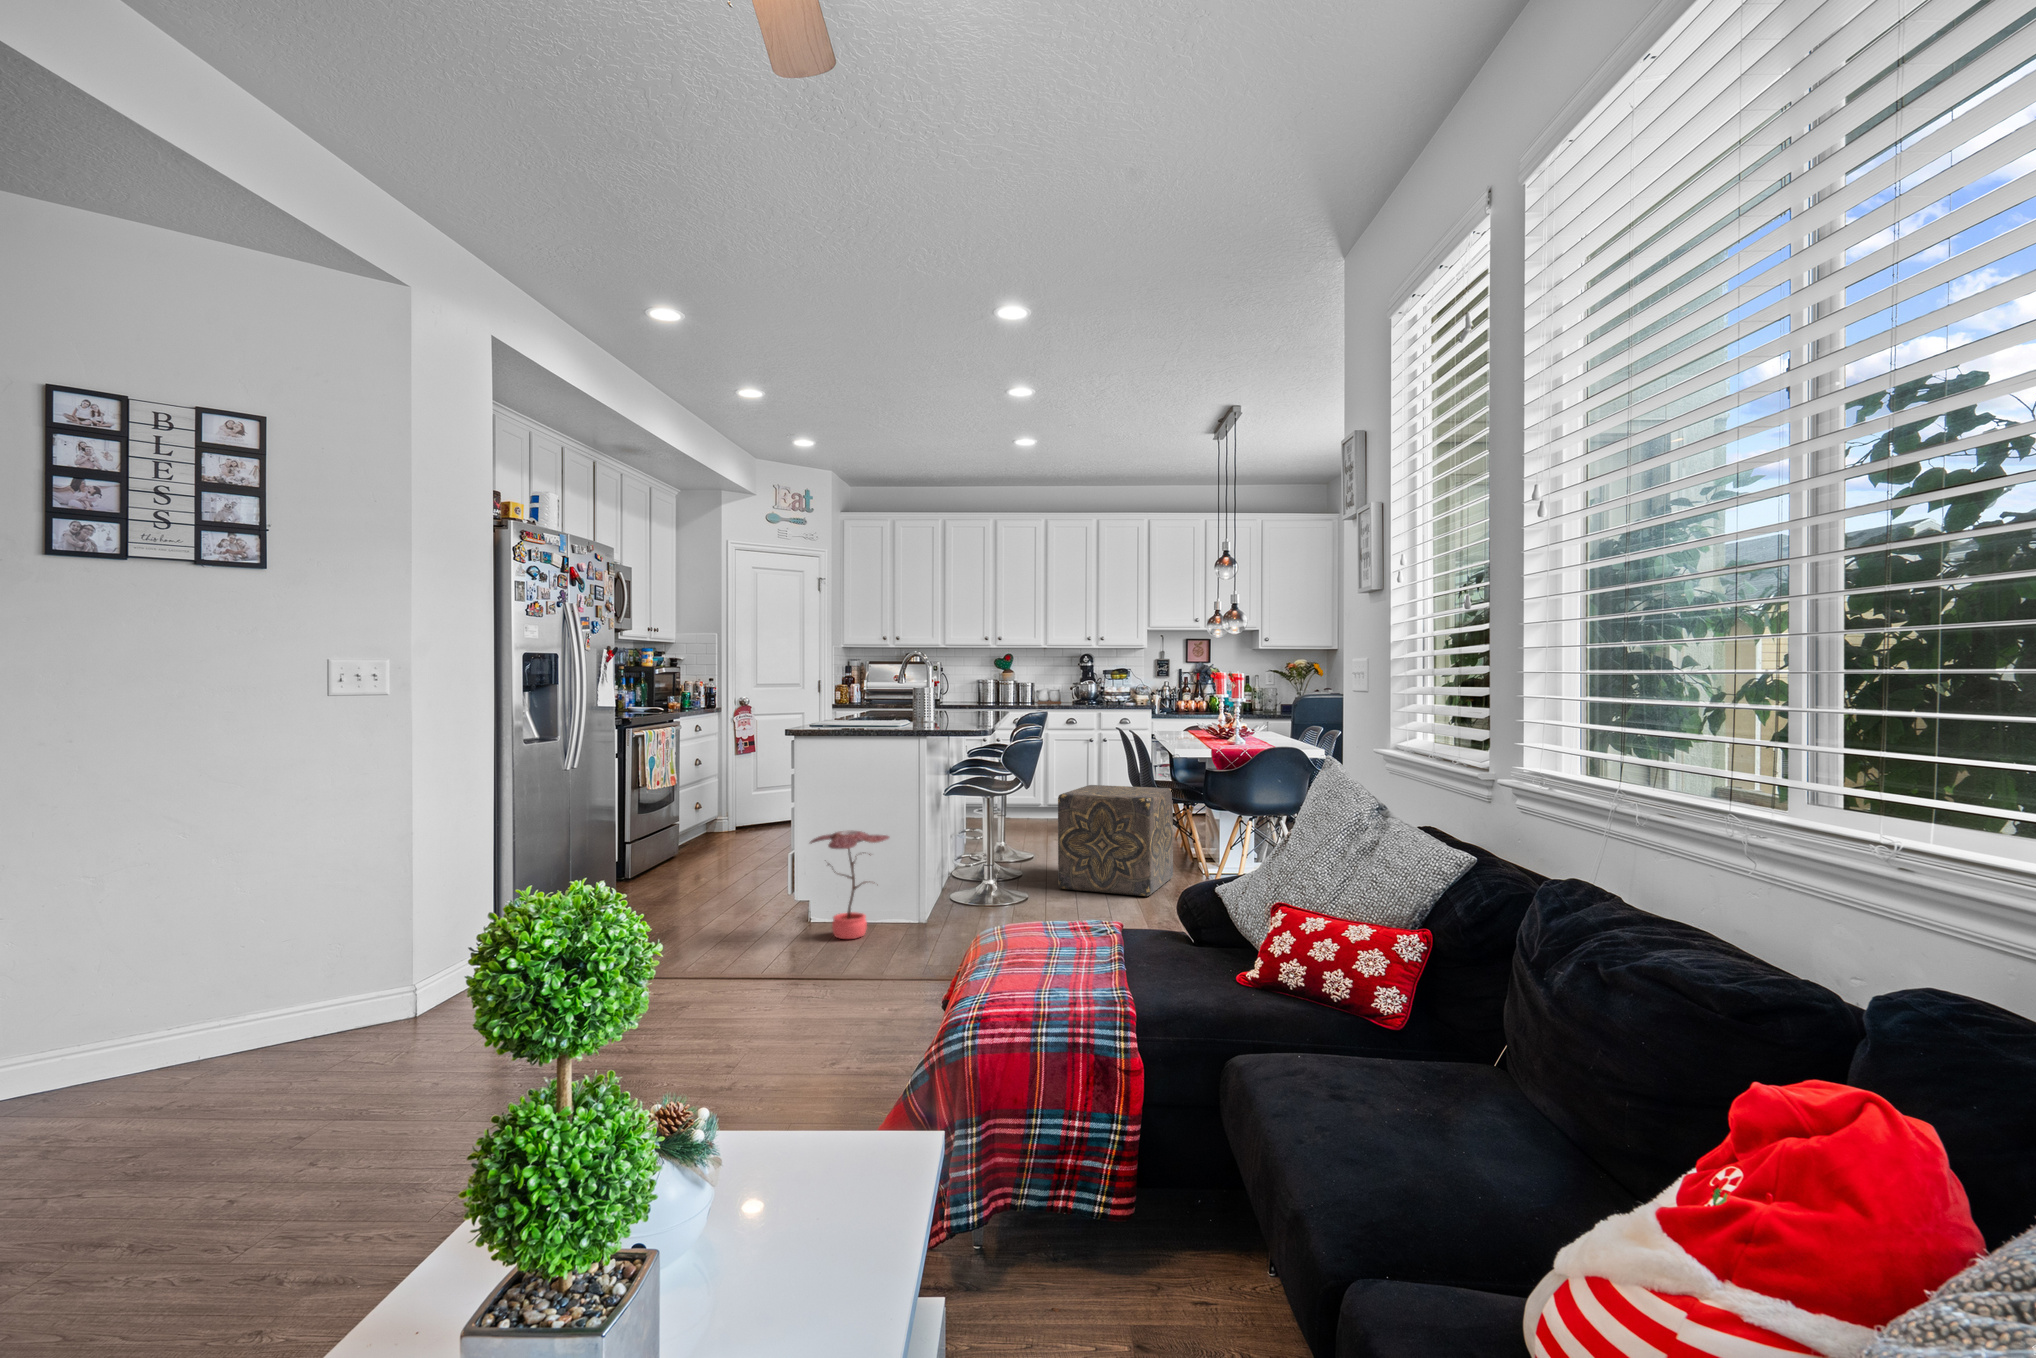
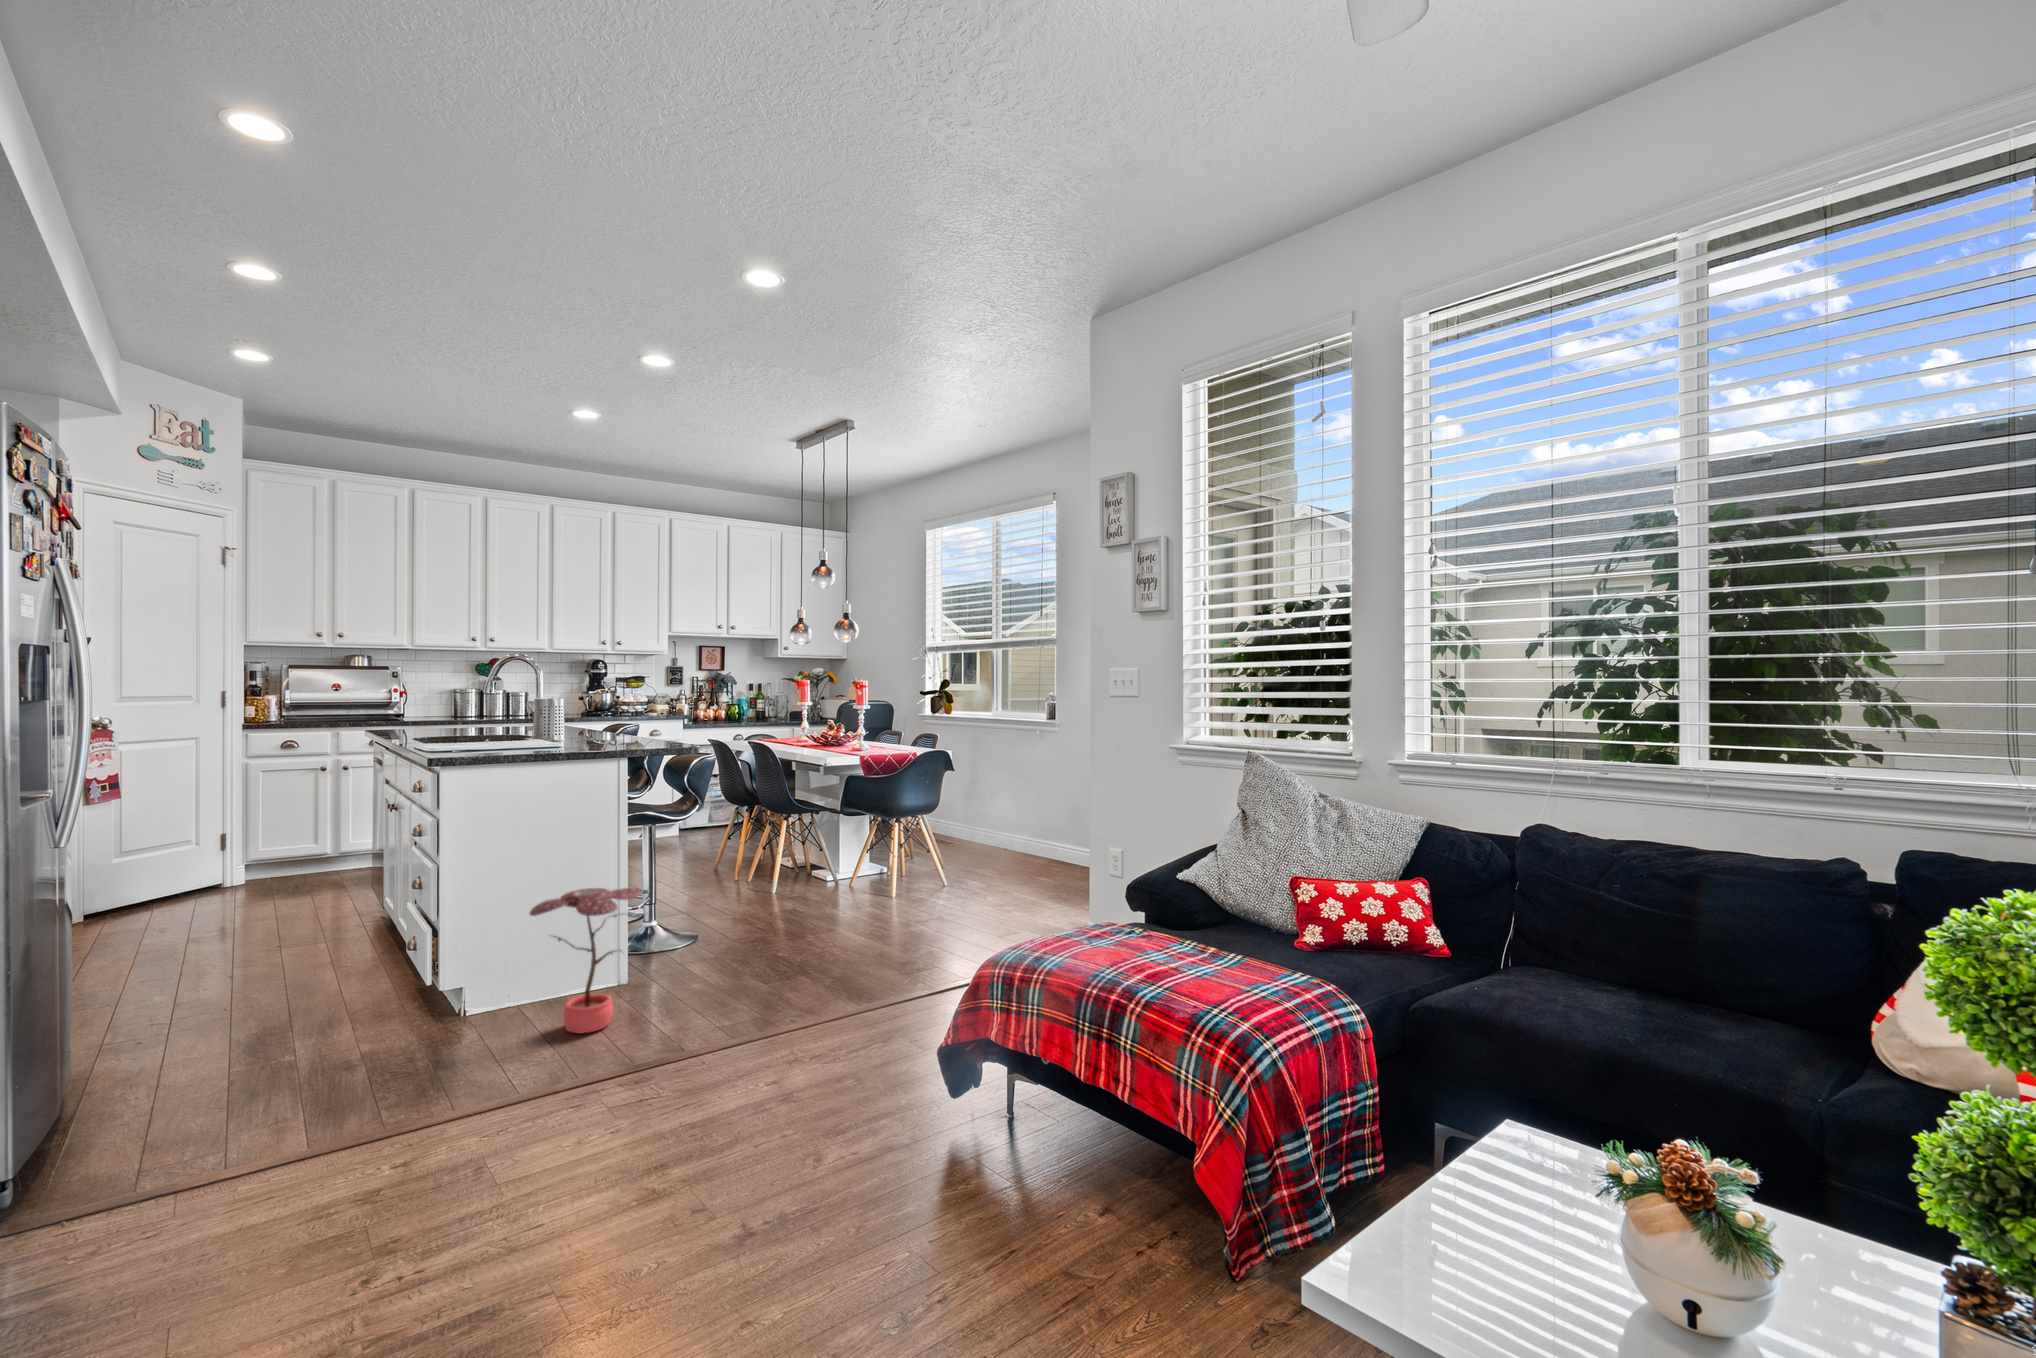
ottoman: present [1058,785,1173,896] -> none [729,799,839,919]

